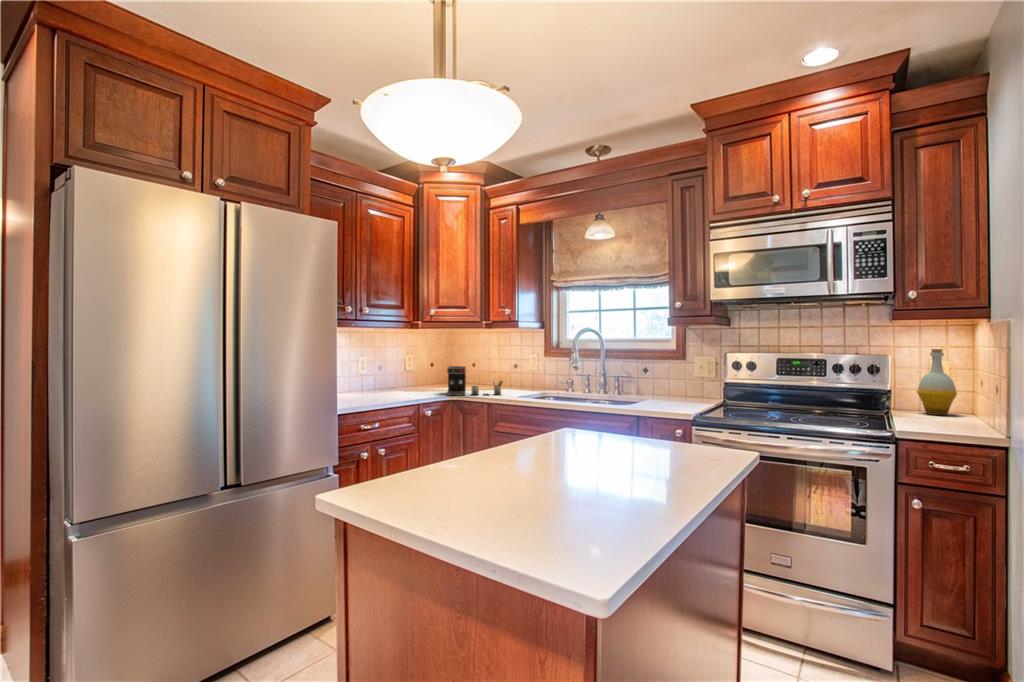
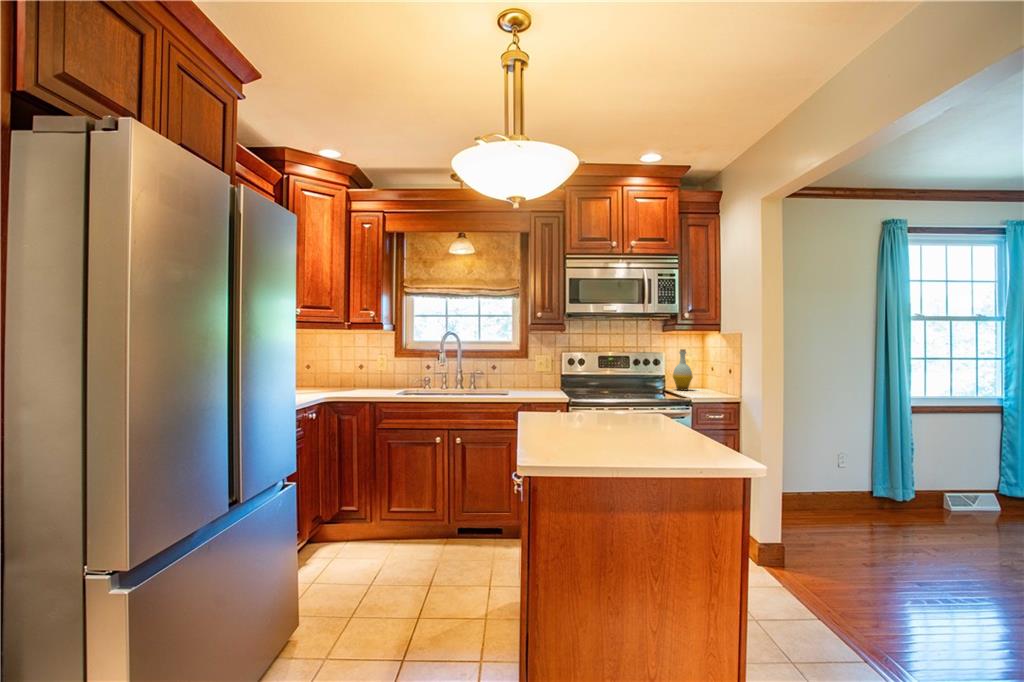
coffee maker: present [447,366,503,395] -> none [313,368,375,398]

